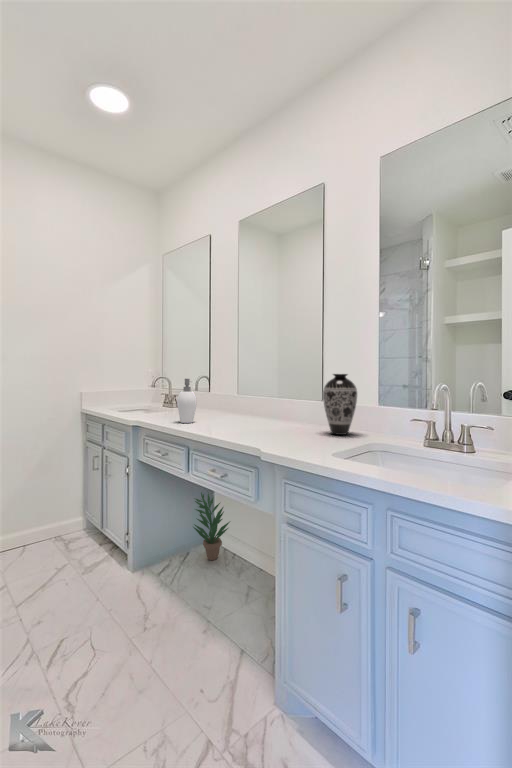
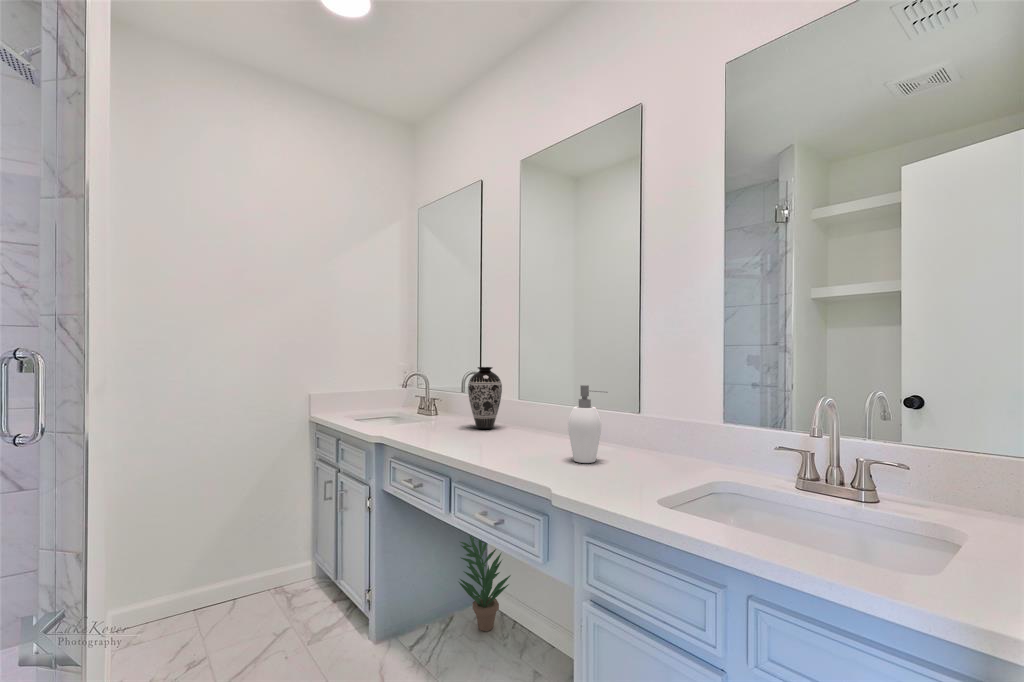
decorative vase: present [323,374,357,435] -> present [468,367,502,429]
soap dispenser: present [177,379,197,423] -> present [568,385,607,463]

